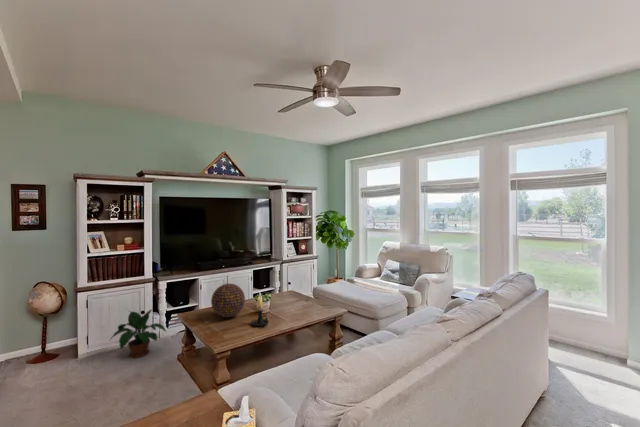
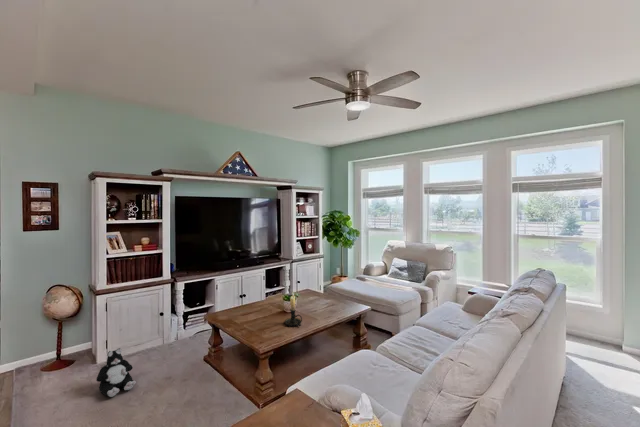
decorative orb: present [211,284,245,317] -> none [241,284,274,317]
potted plant: present [112,310,166,358] -> none [132,310,189,361]
plush toy: none [69,344,106,390] -> present [96,348,136,397]

